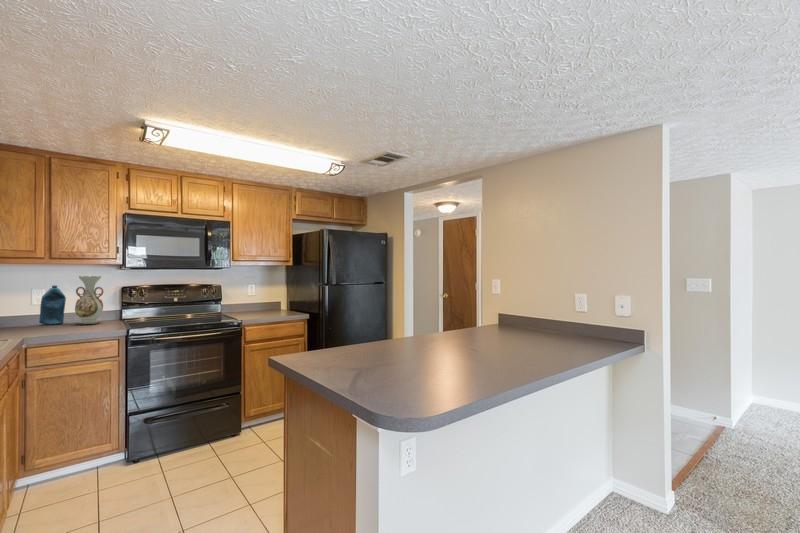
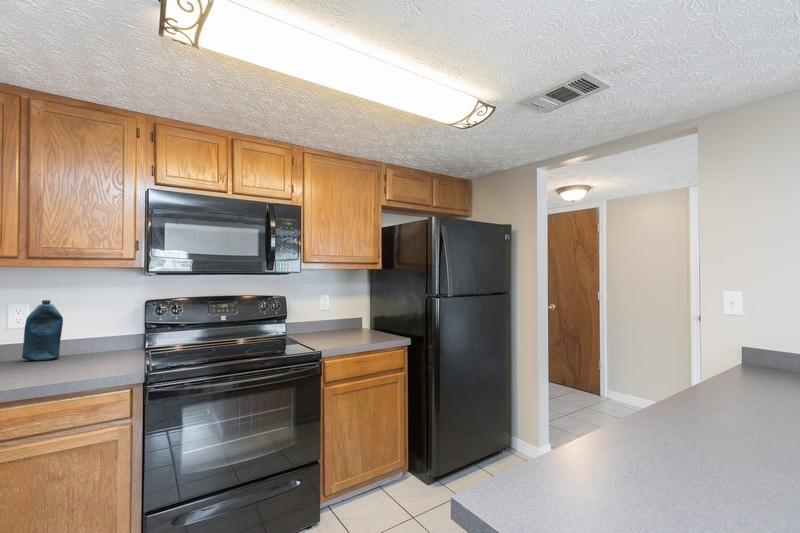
vase: present [75,276,103,324] -> none [73,286,117,361]

